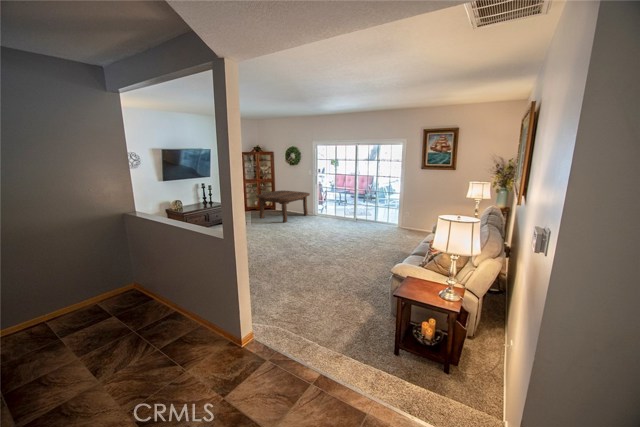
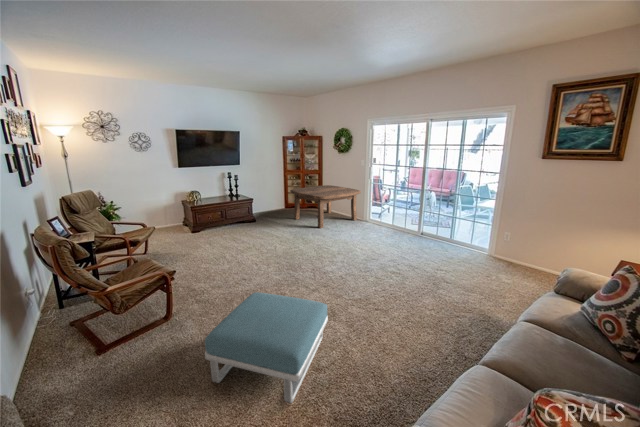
footstool: none [280,253,333,296] -> present [205,292,328,403]

